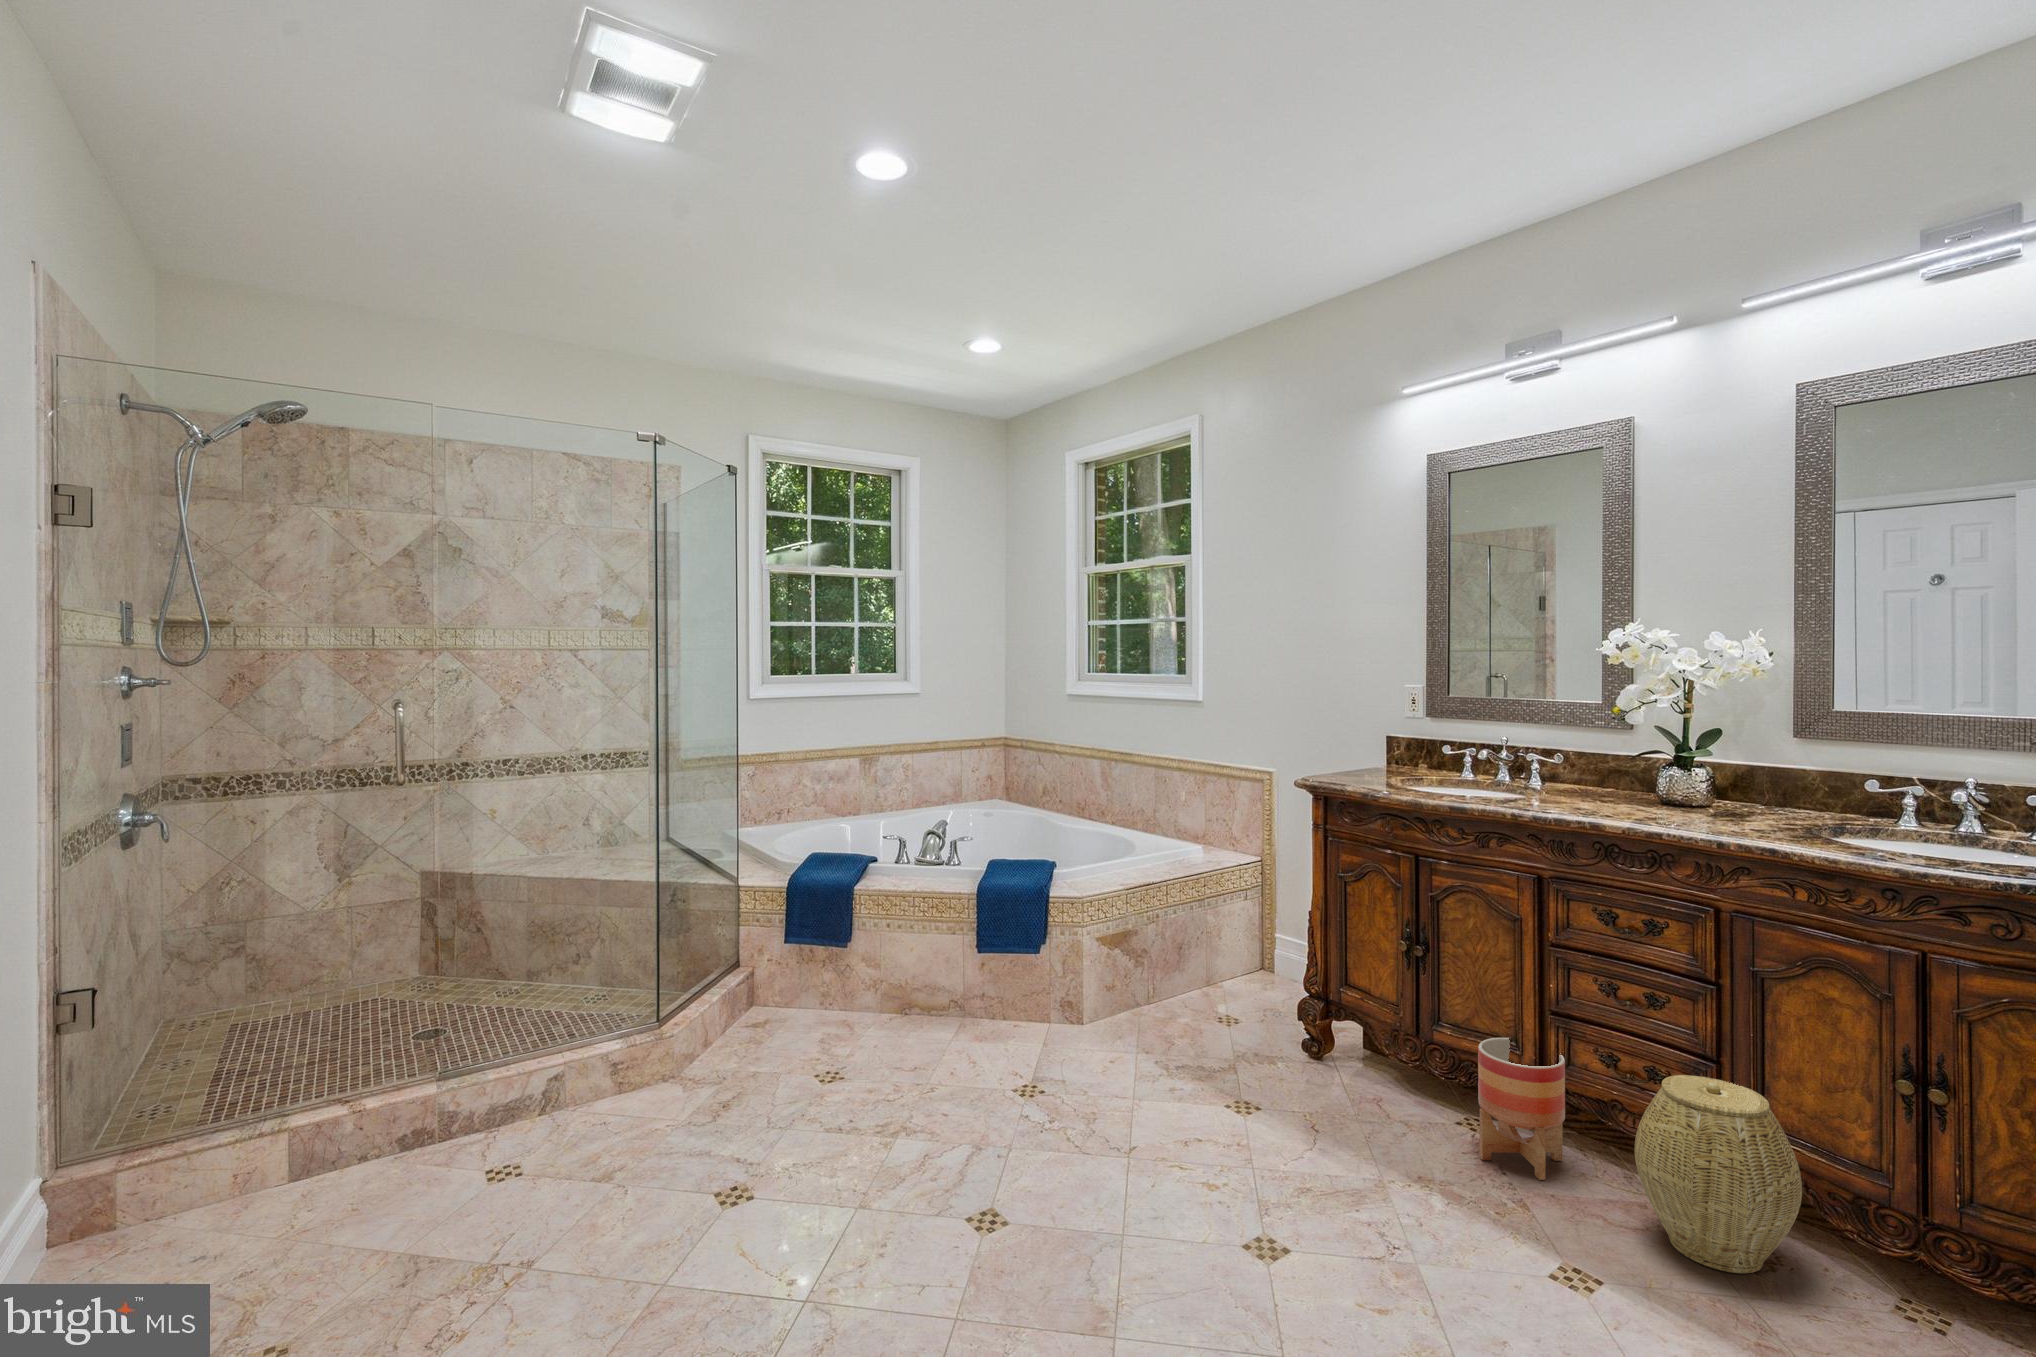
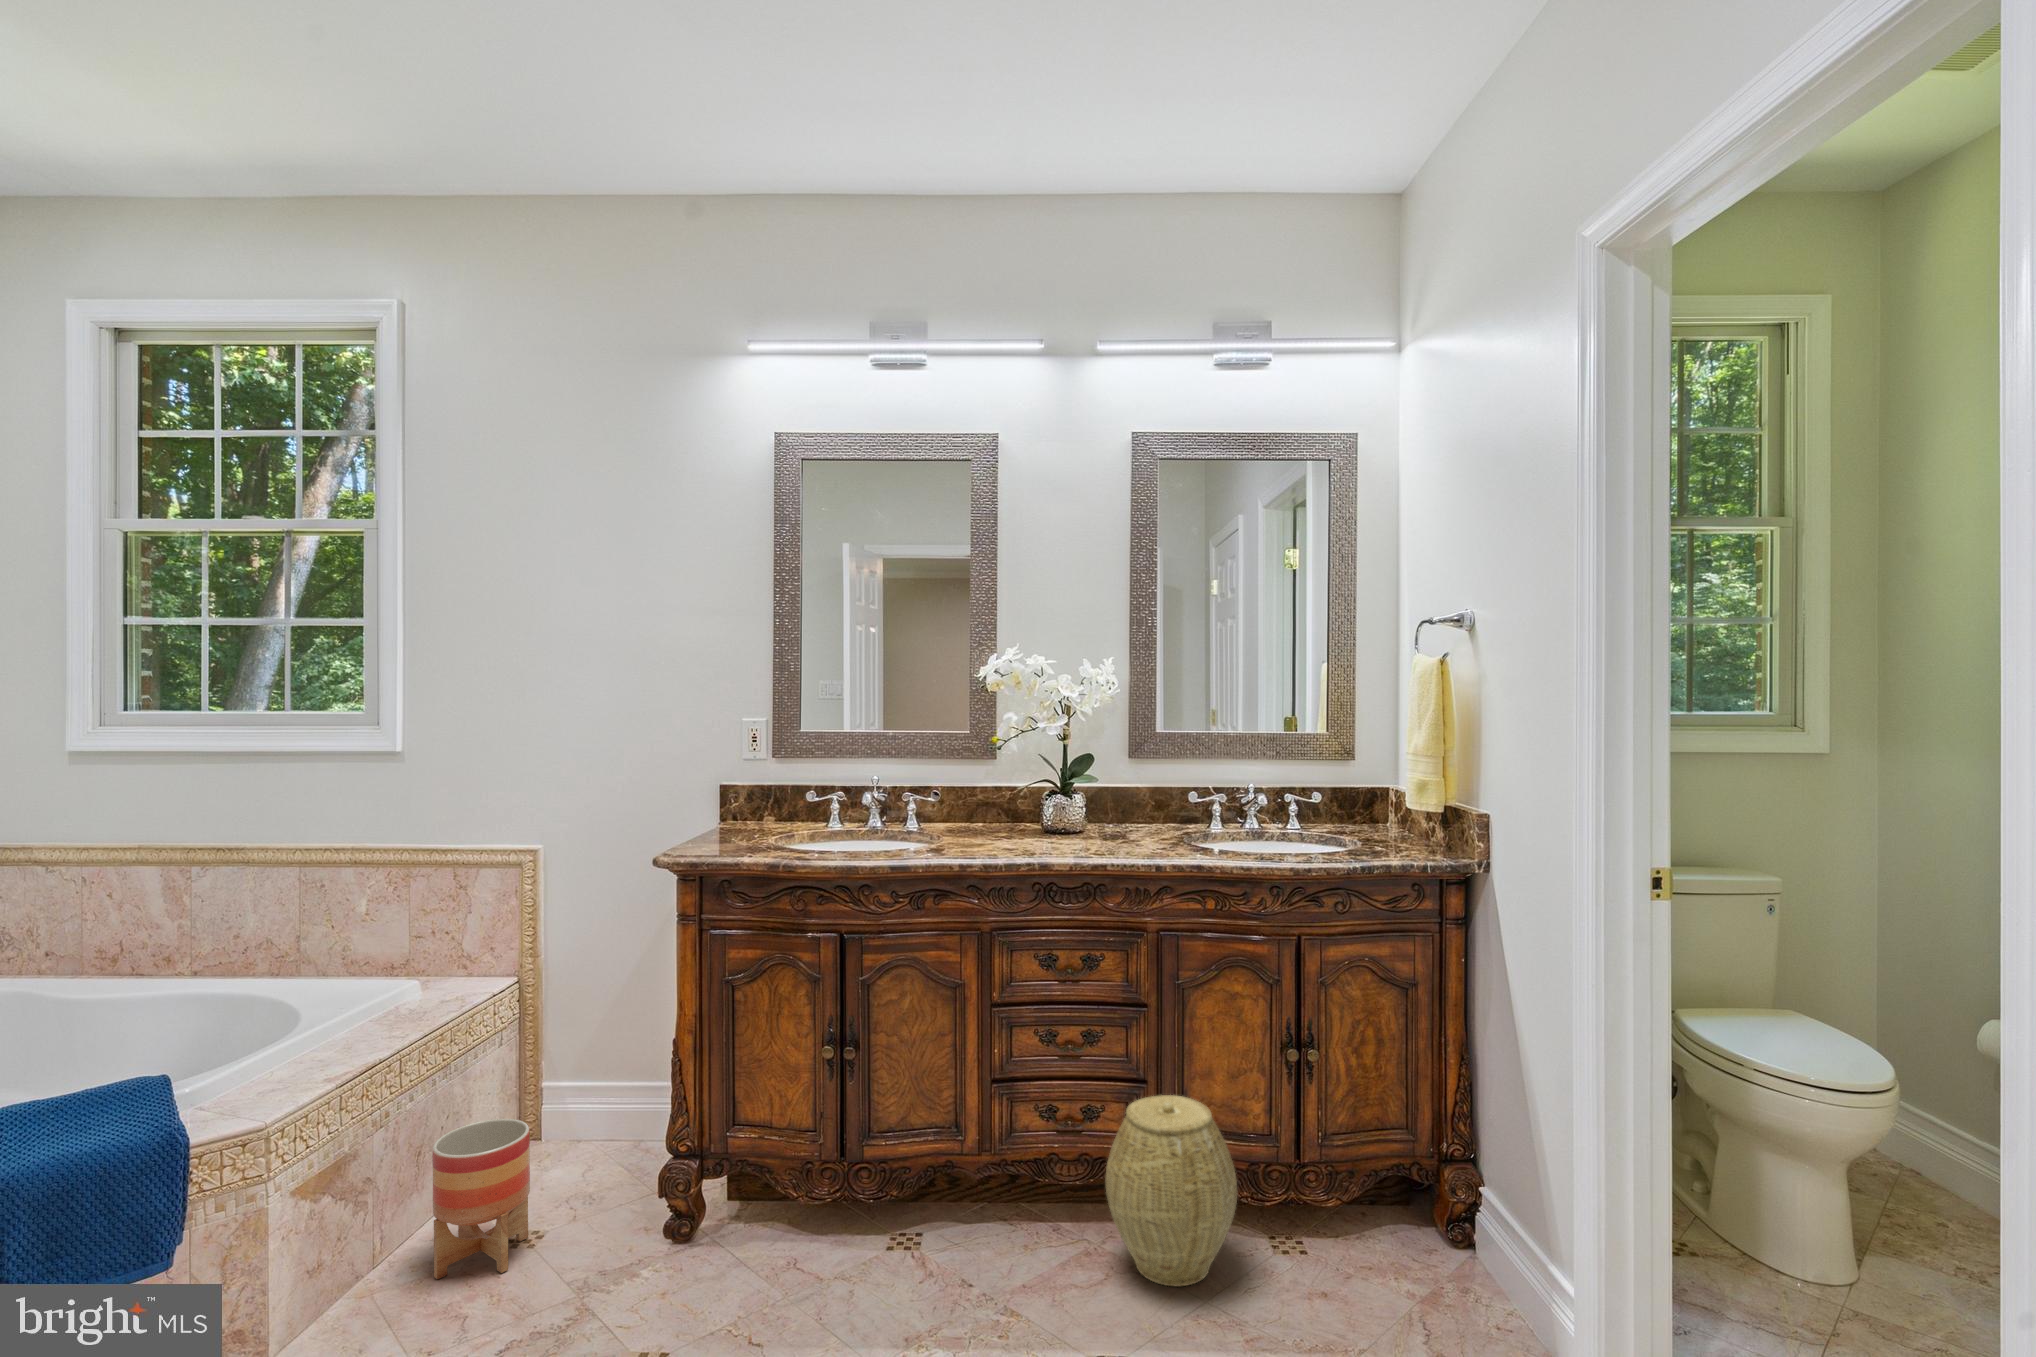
planter: present [1478,1038,1565,1180] -> present [432,1119,530,1279]

